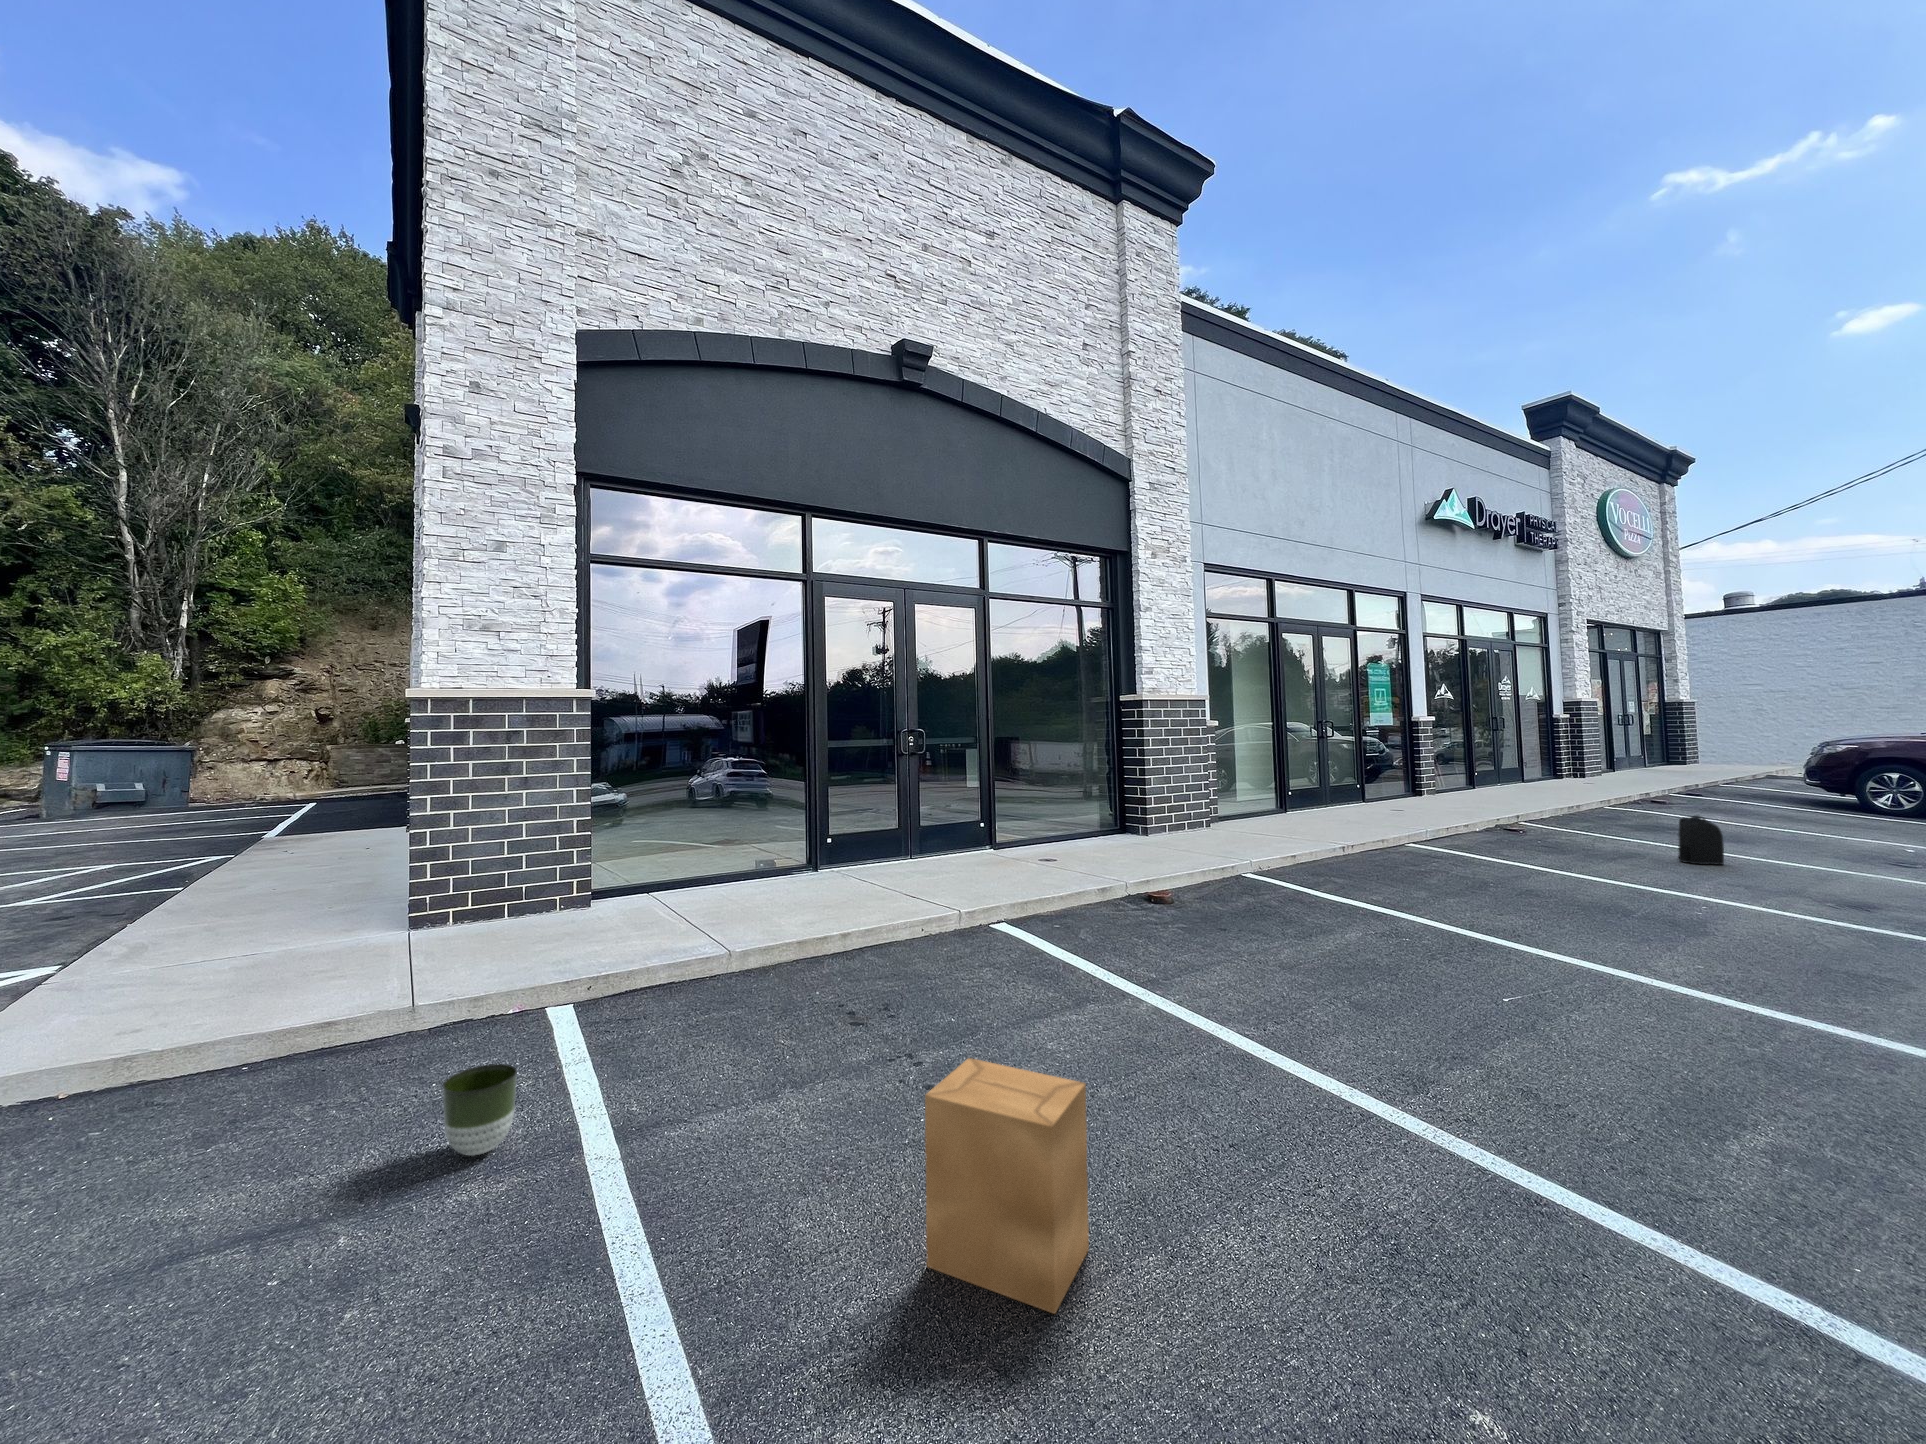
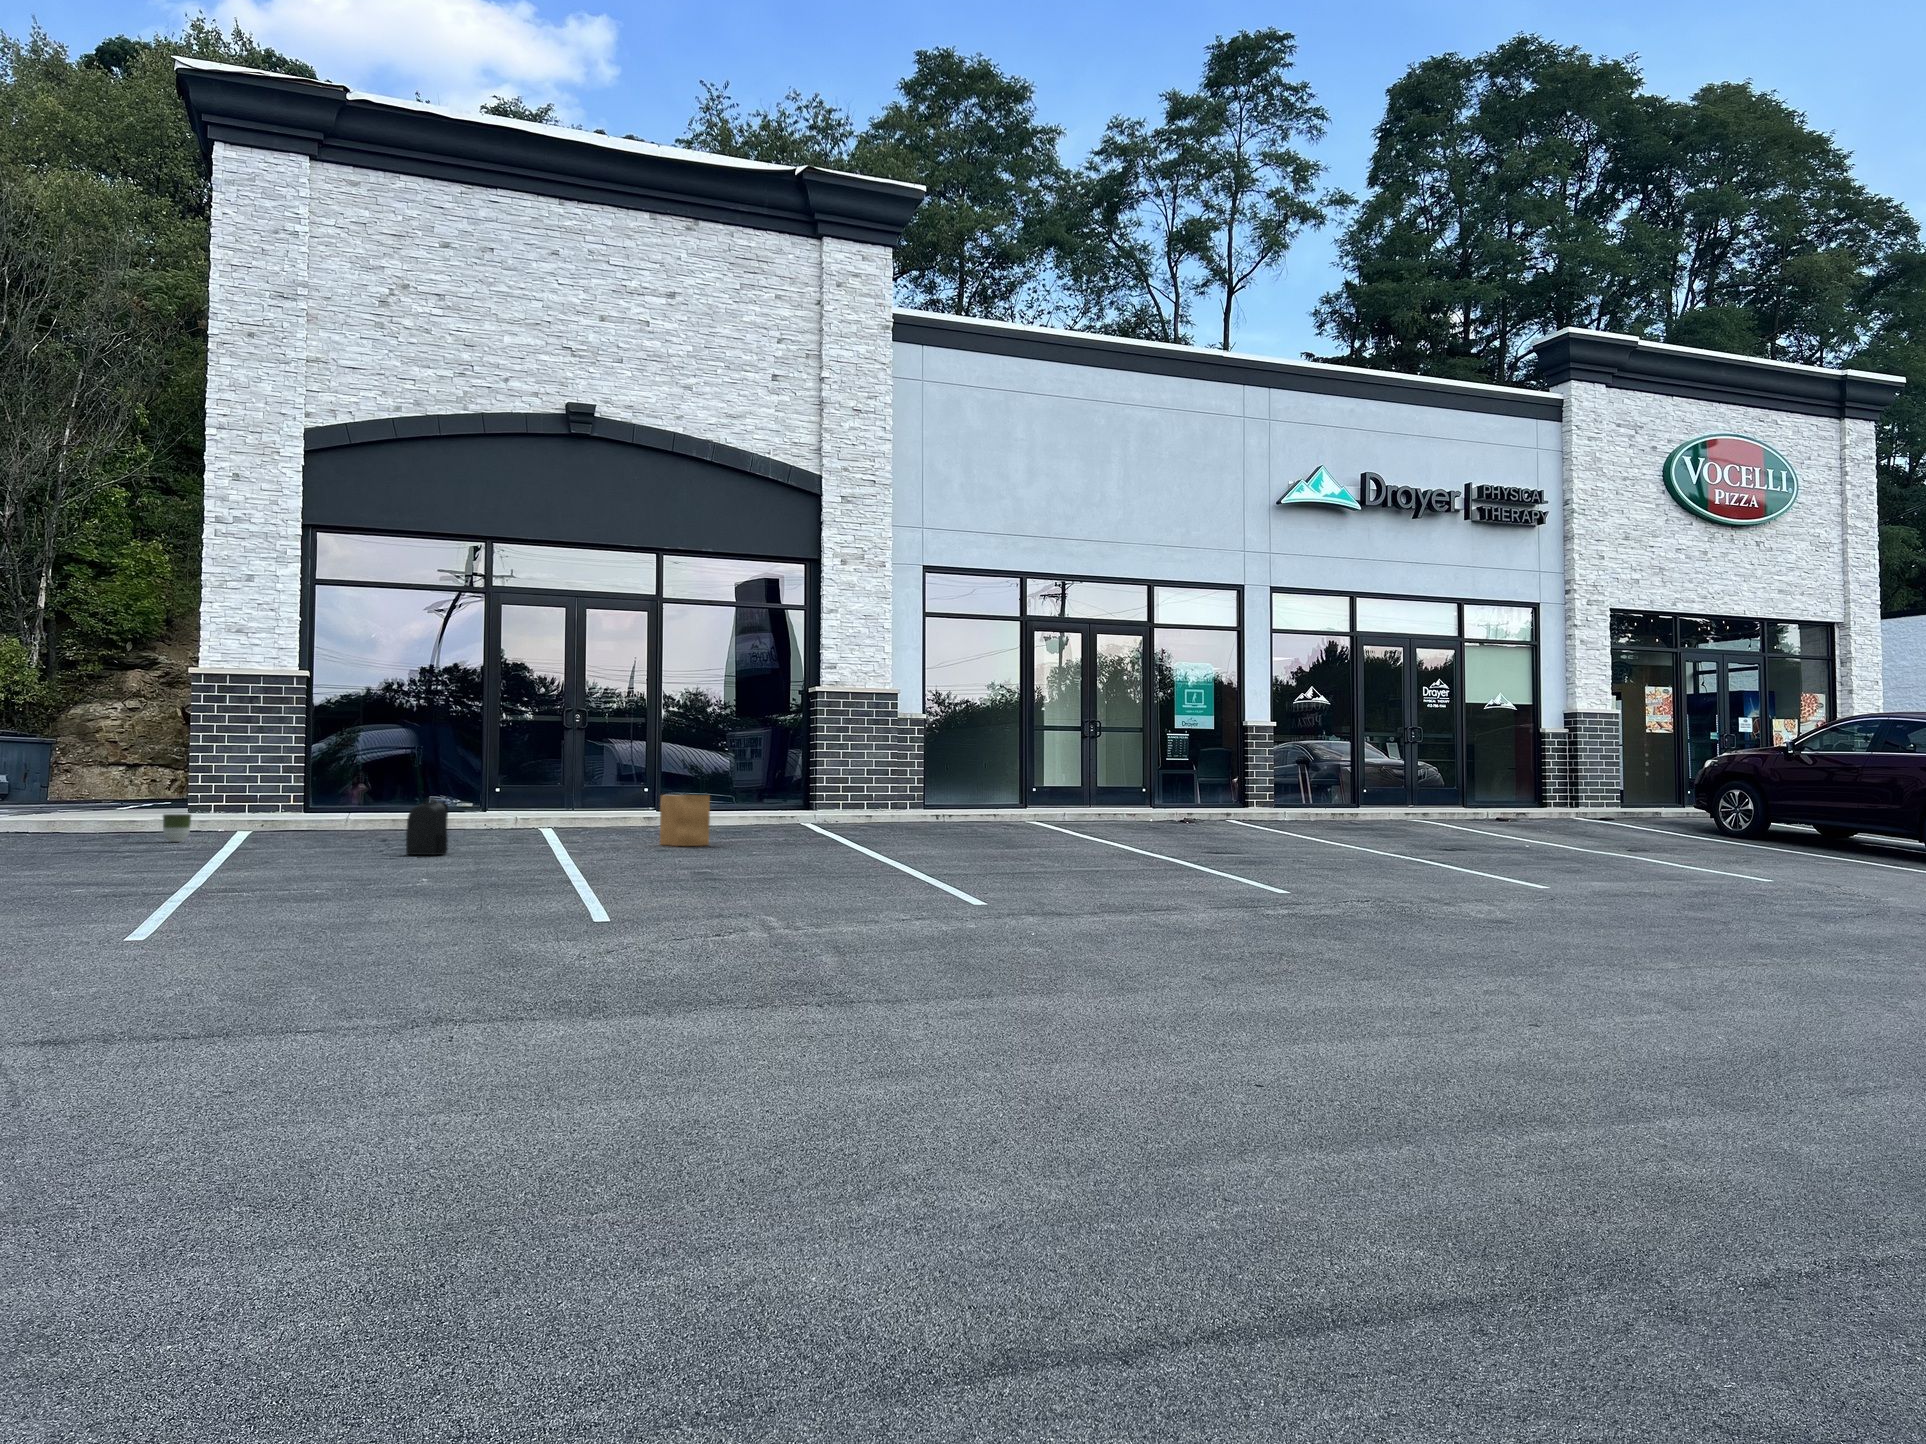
backpack: present [1678,815,1724,865] -> present [406,798,448,855]
cardboard box: present [925,1058,1089,1314] -> present [660,795,710,846]

